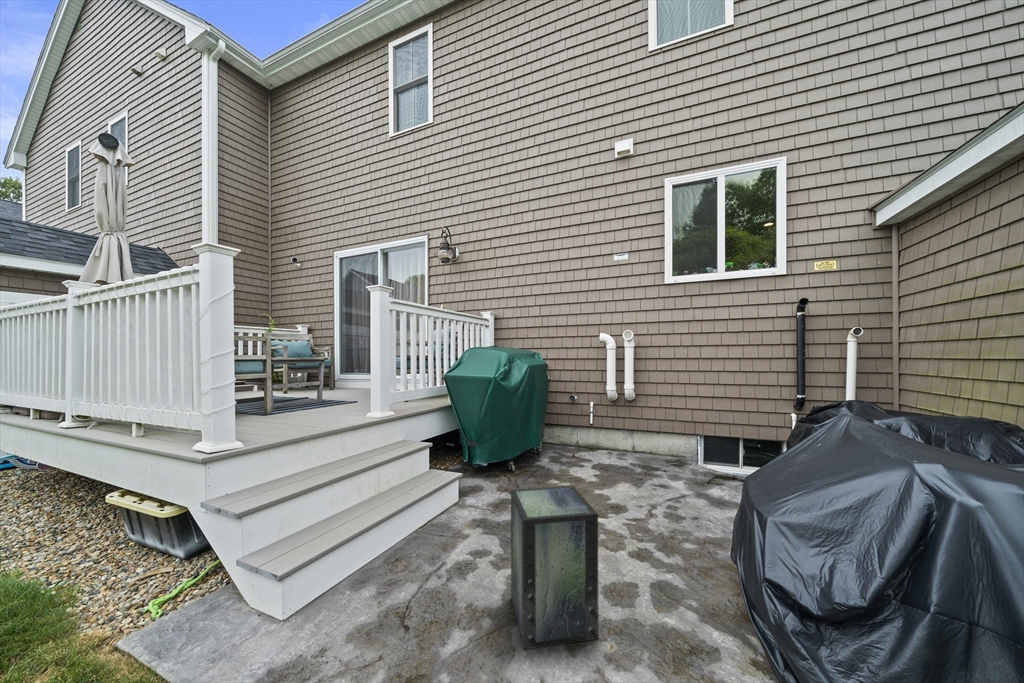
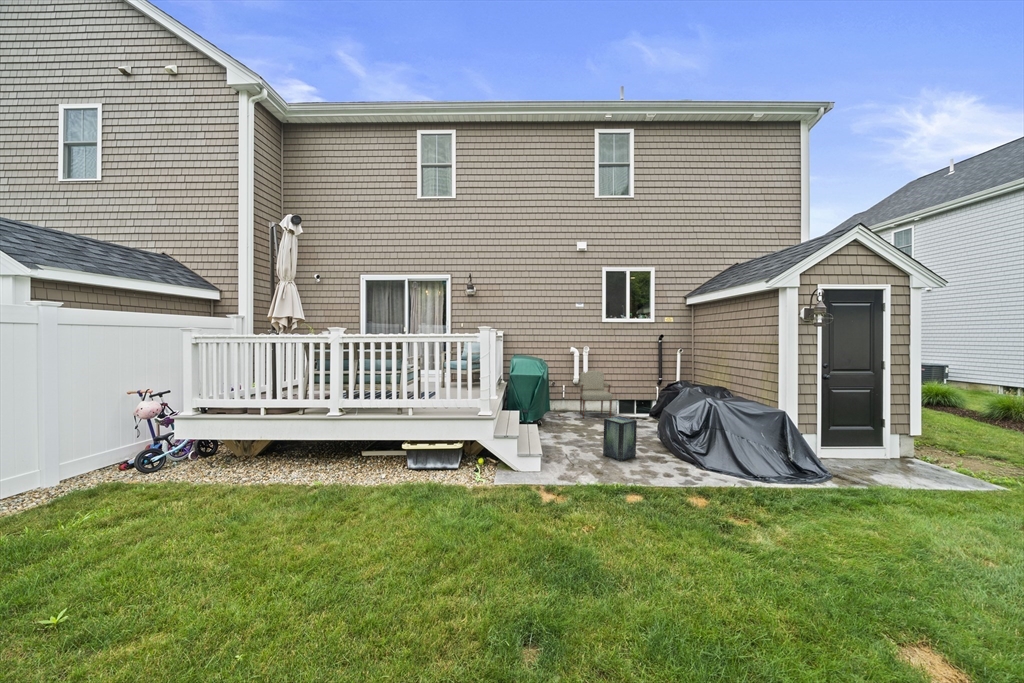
armchair: none [612,376,676,474] -> present [579,371,612,418]

